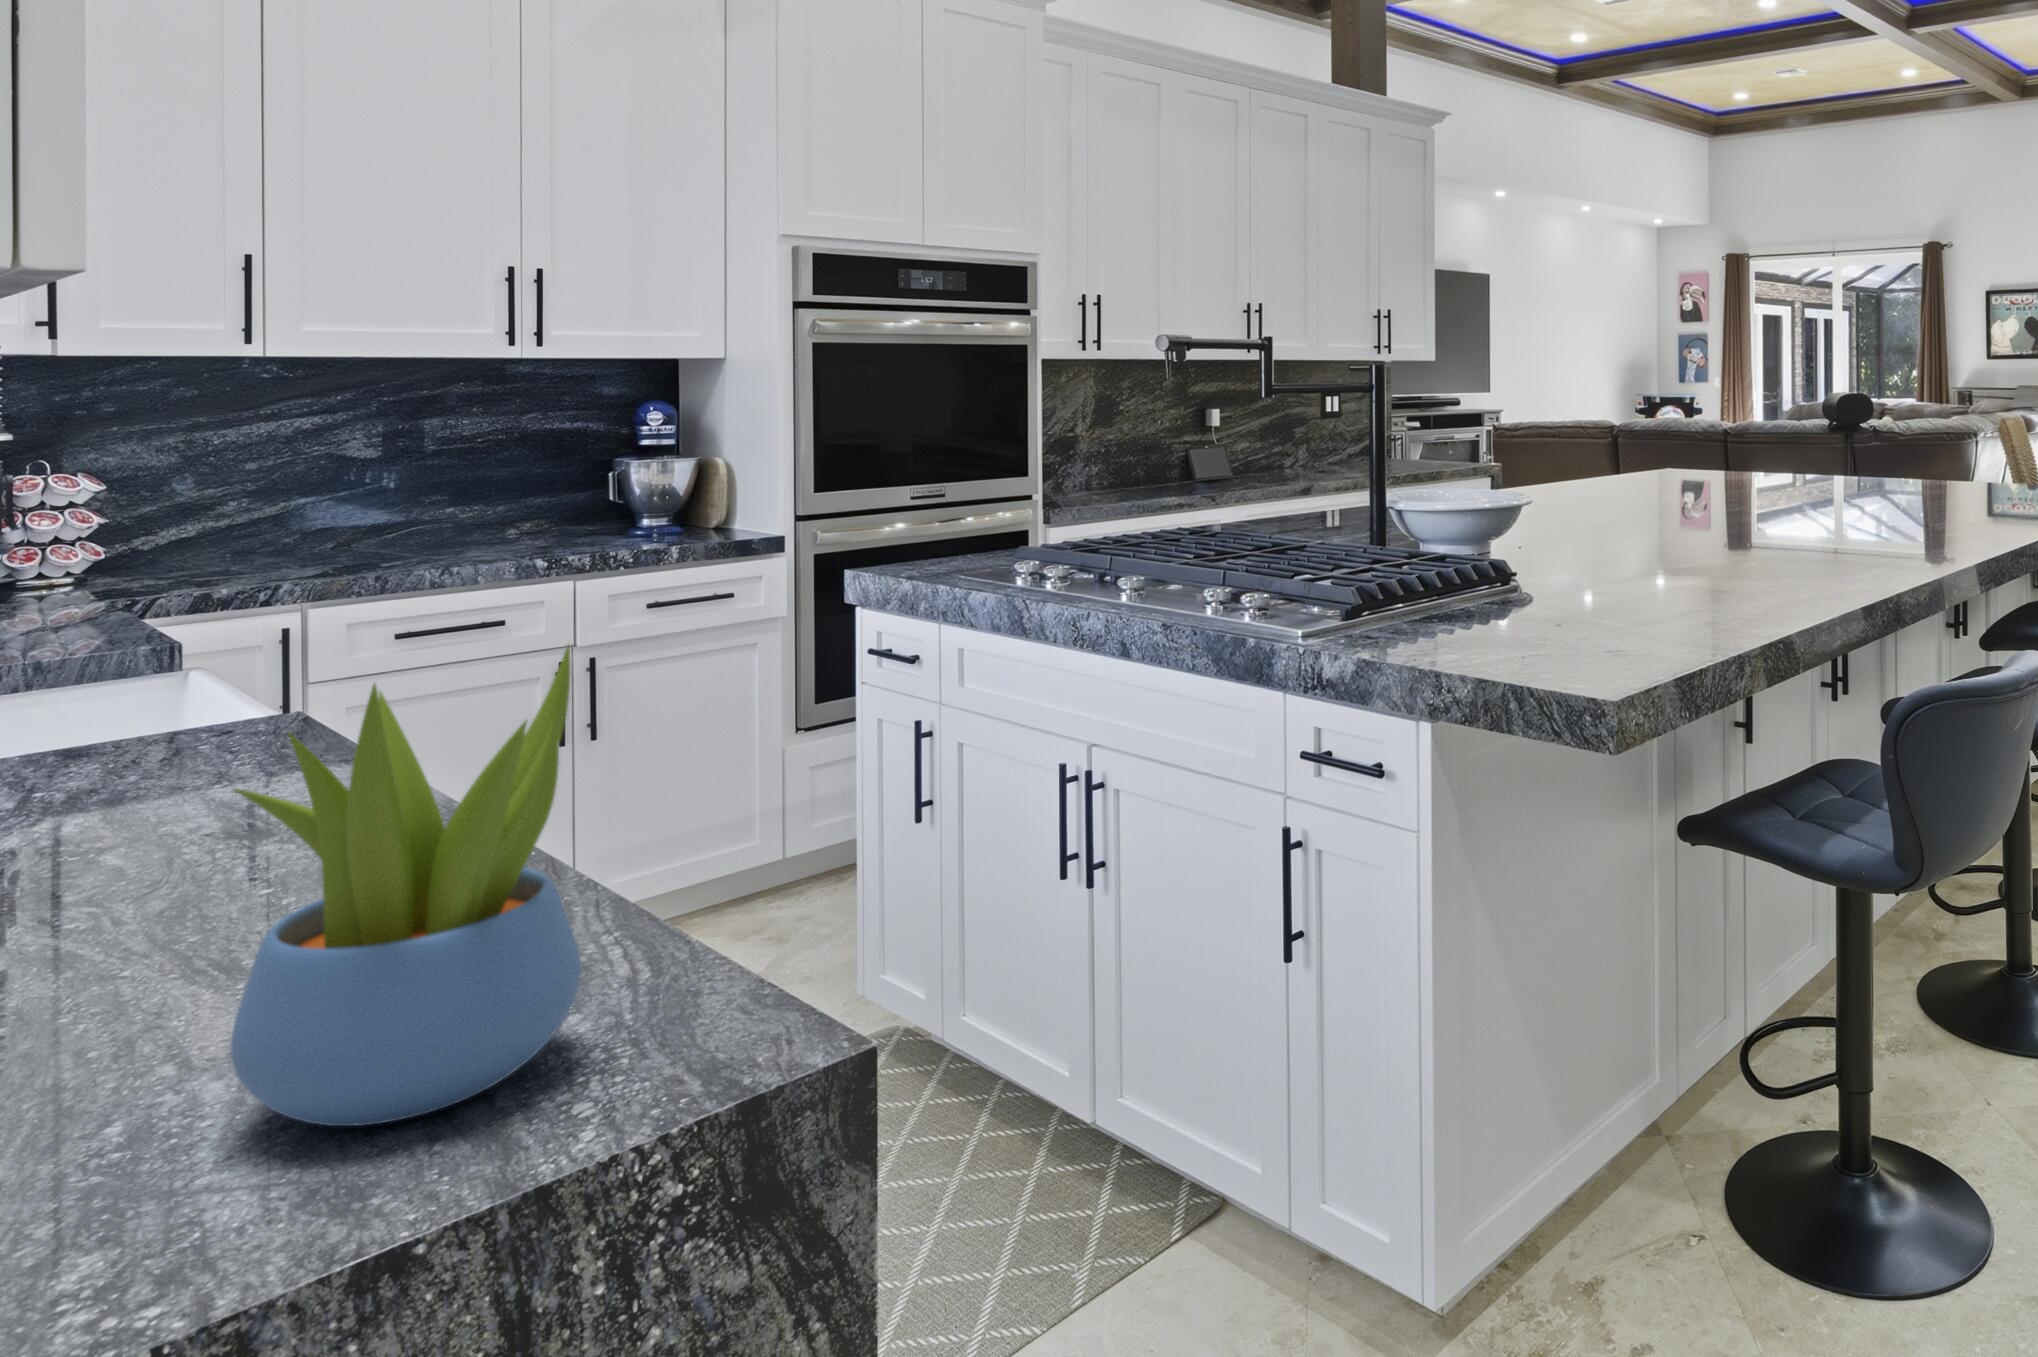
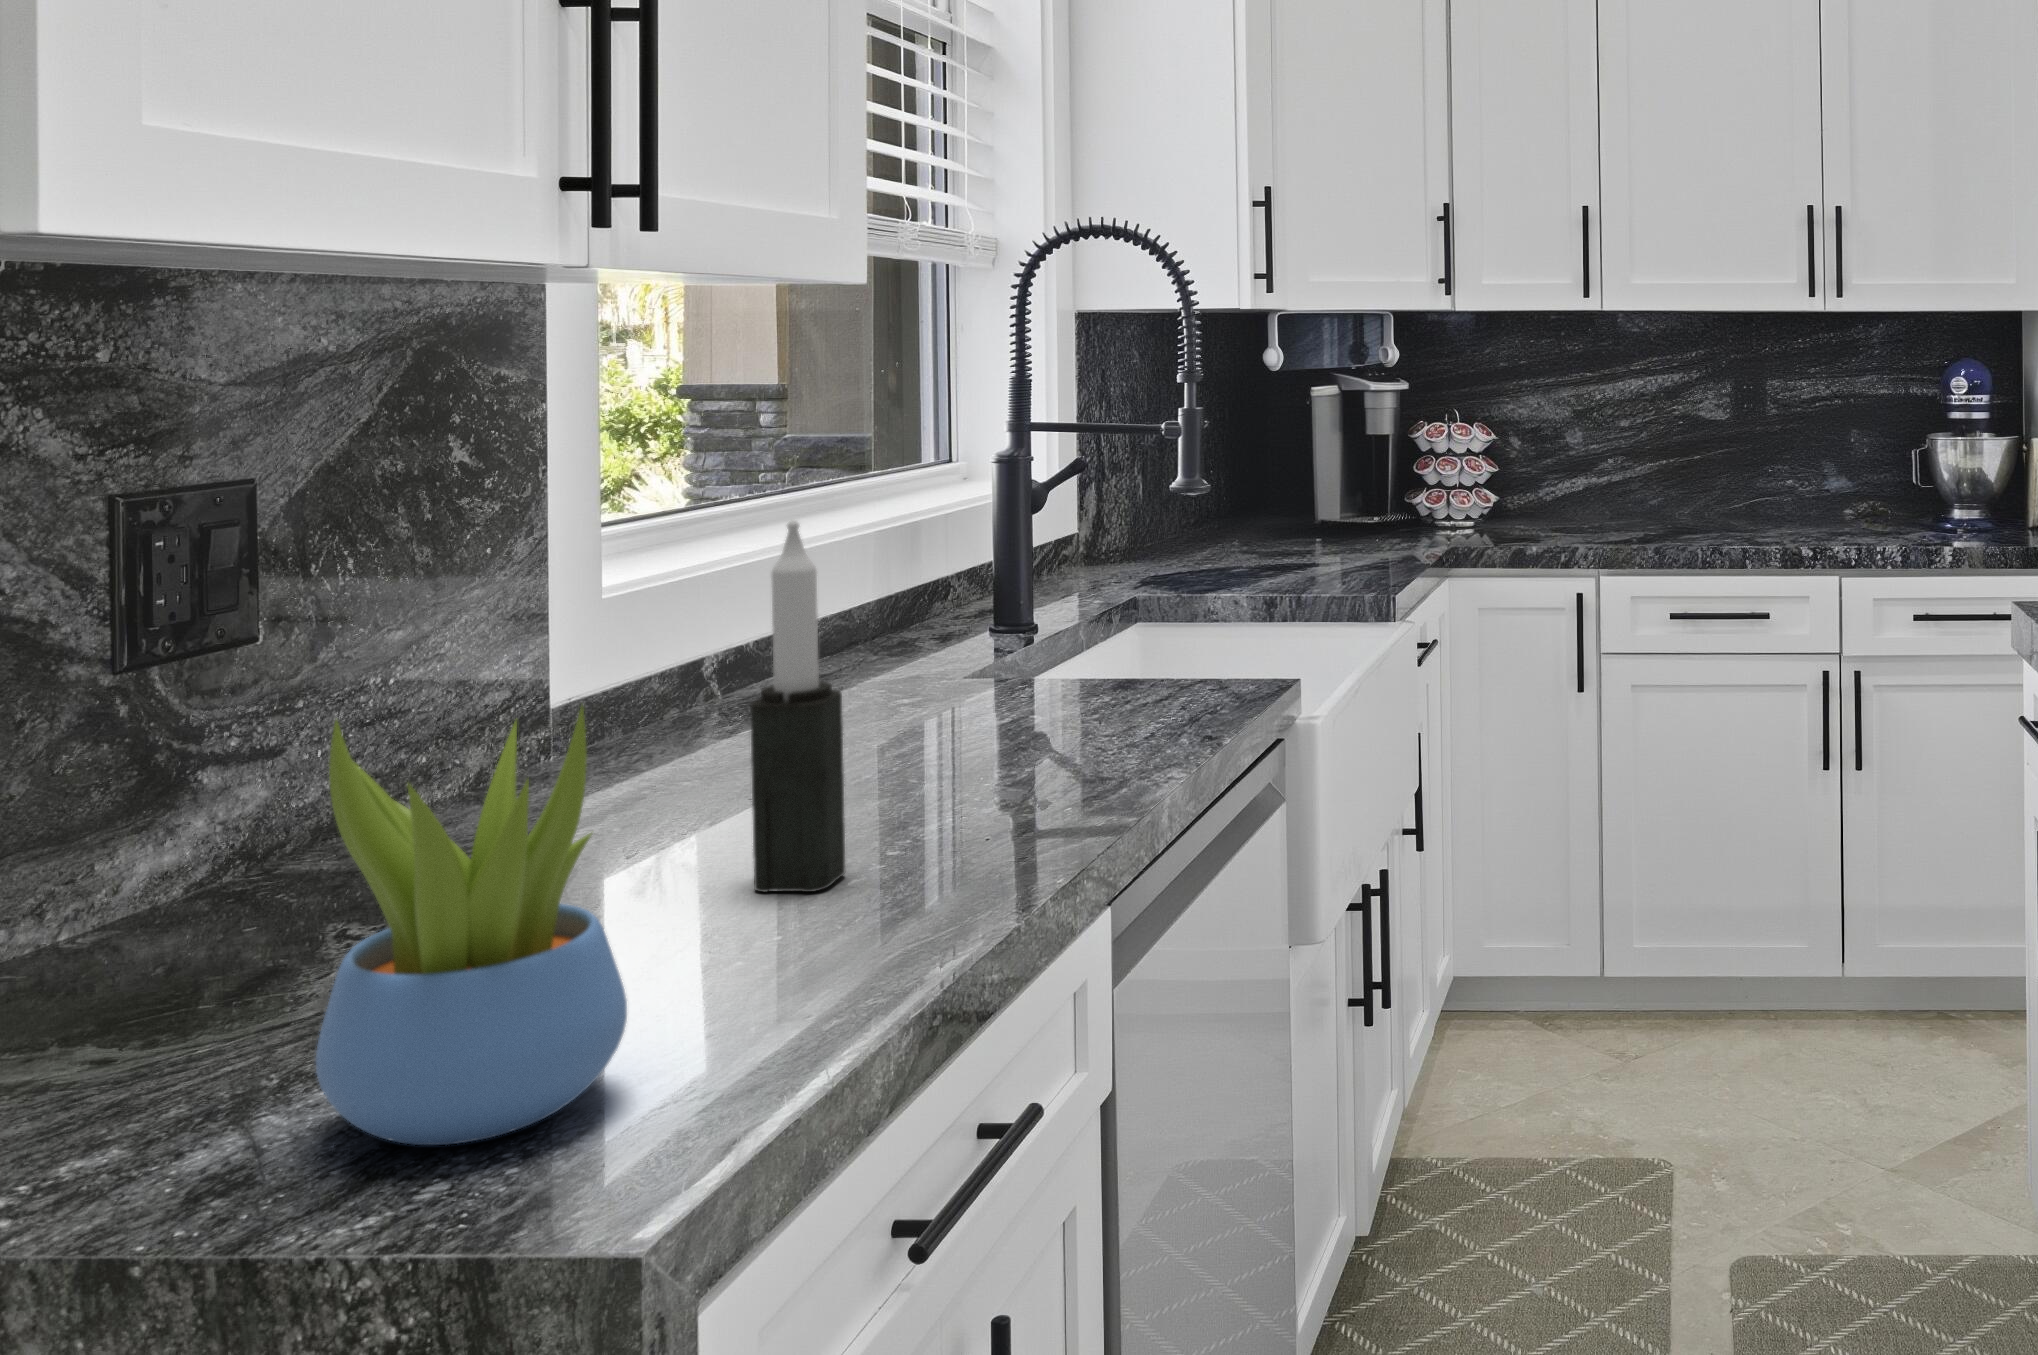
candle: none [118,523,240,942] -> present [750,520,846,892]

